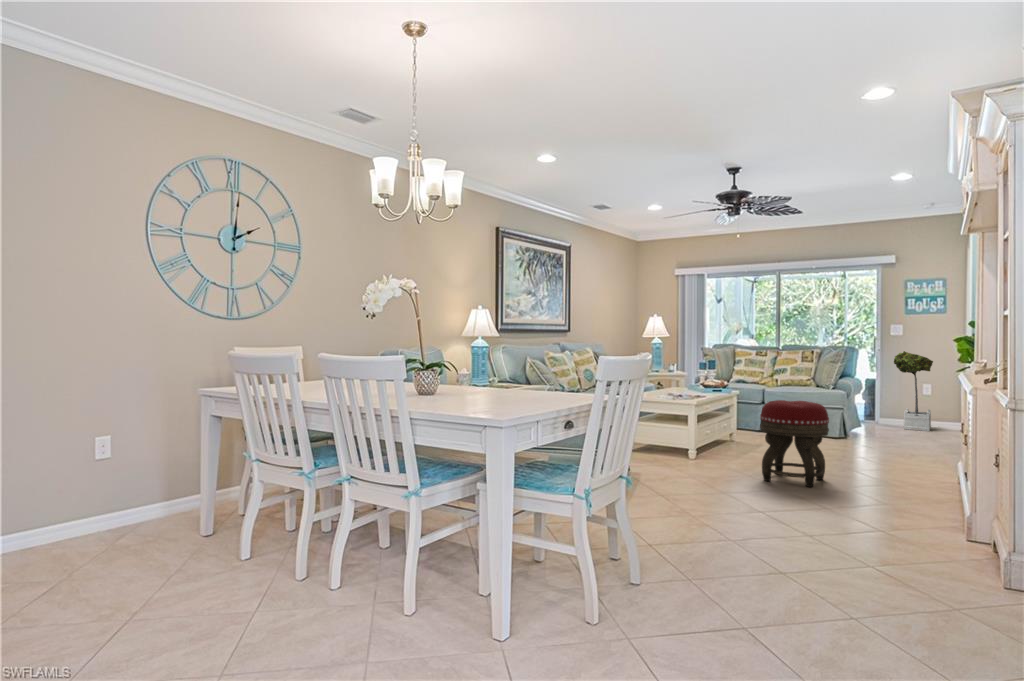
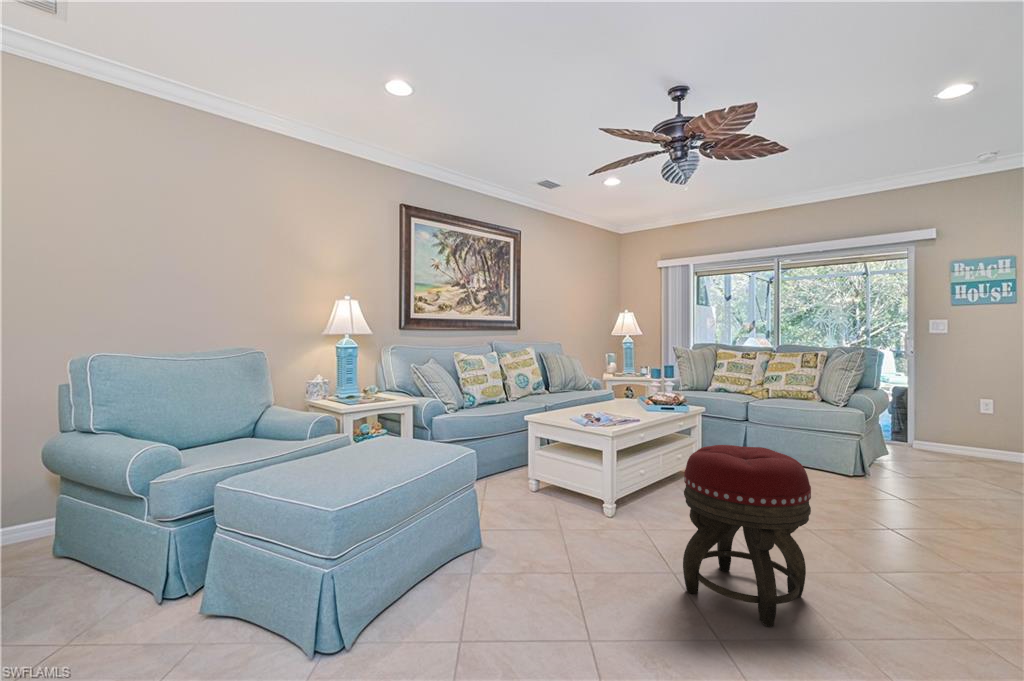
potted tree: present [894,351,933,431] -> none [934,354,997,465]

